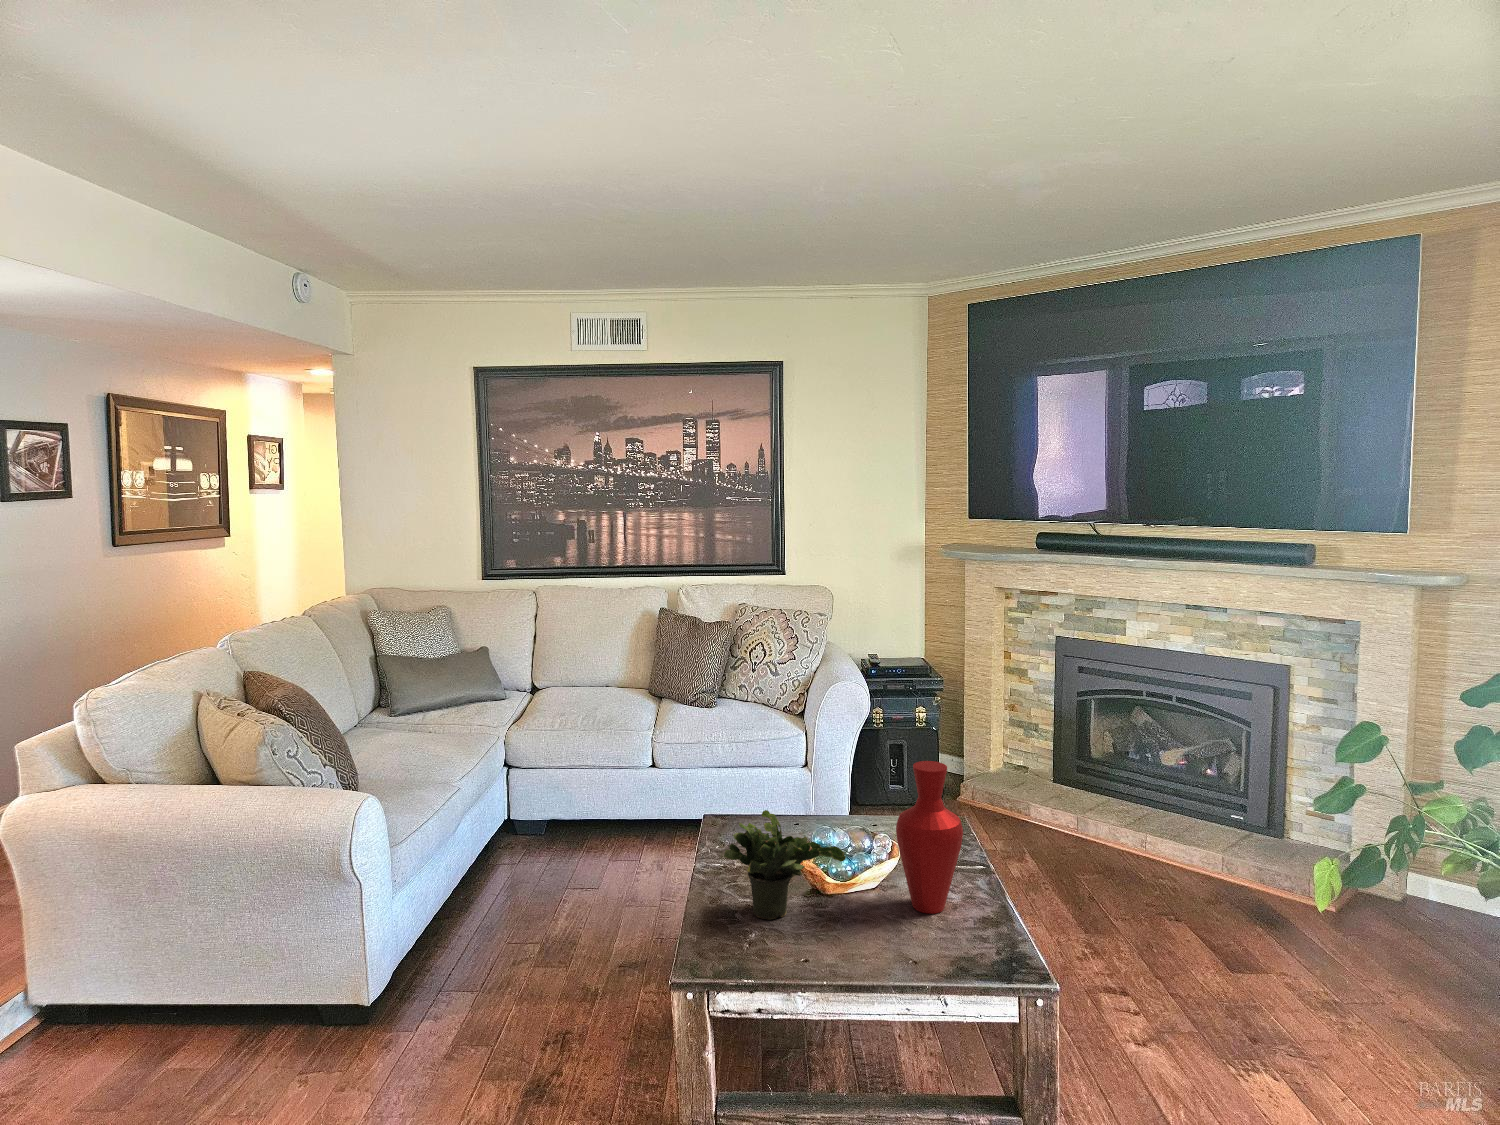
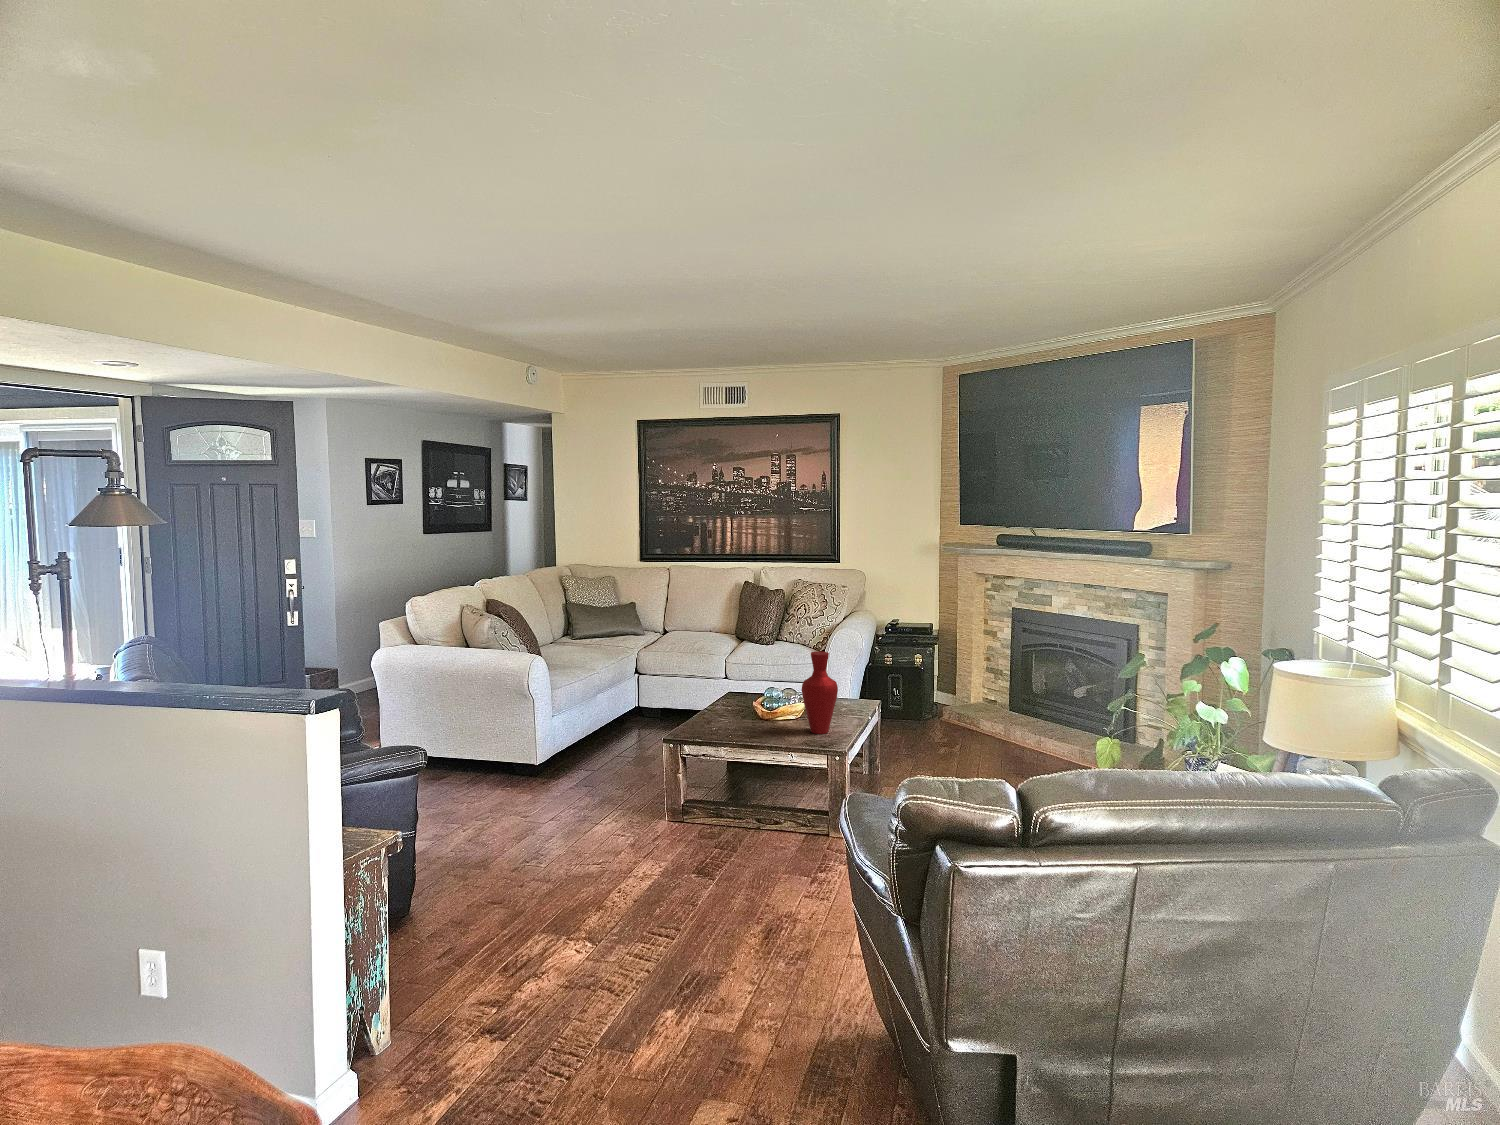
potted plant: present [724,810,846,920] -> none [709,670,771,730]

